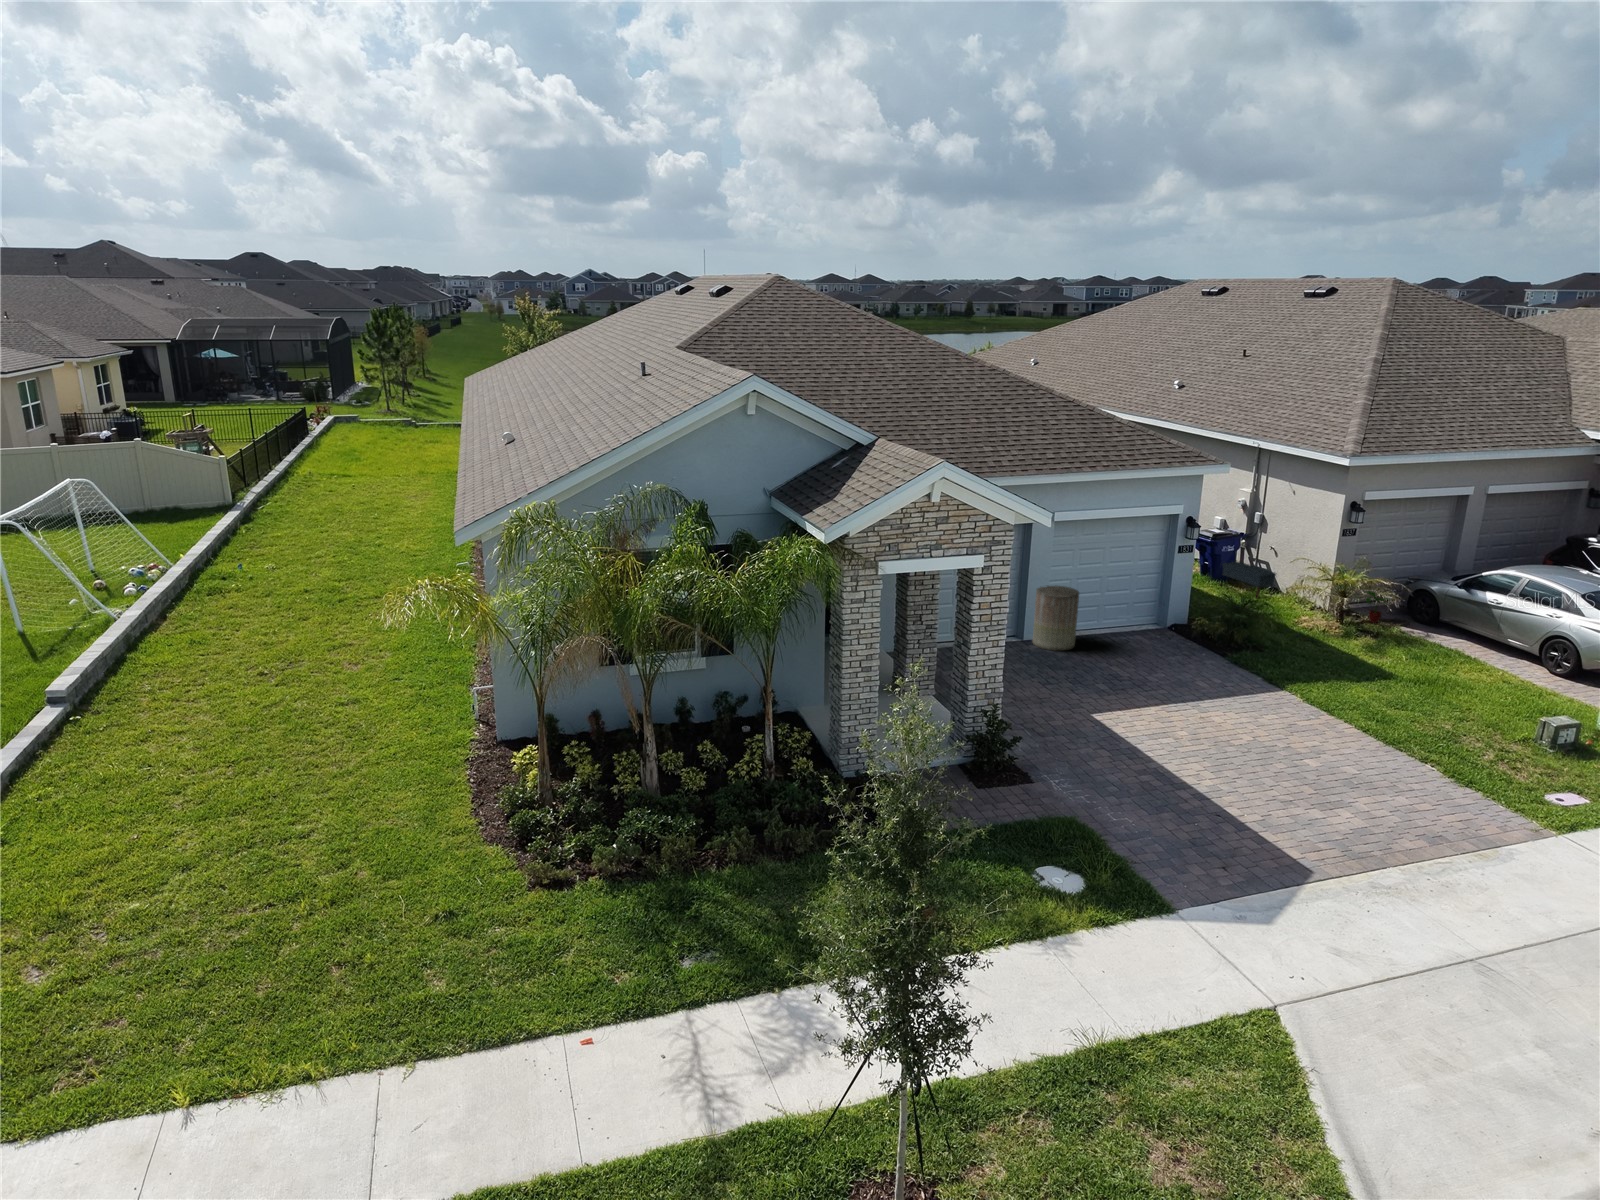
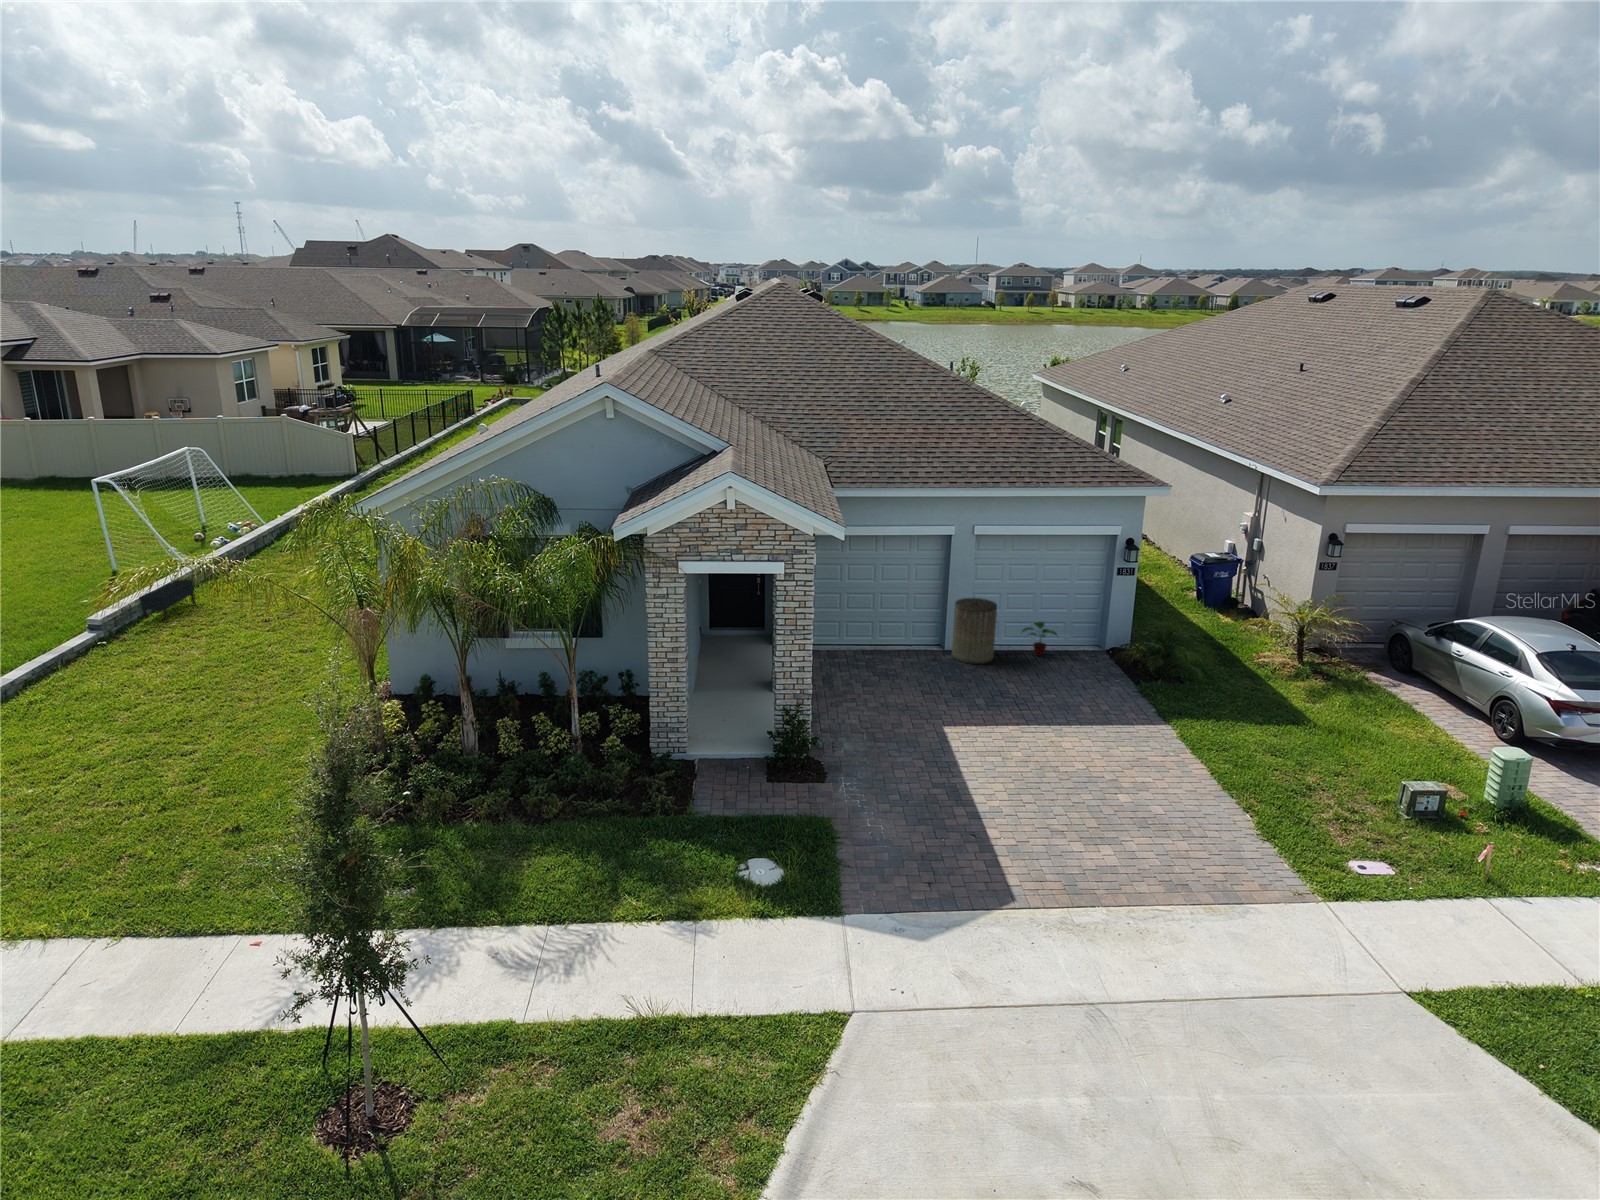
bench: present [1220,561,1276,598] -> present [139,580,195,622]
potted plant: present [1364,591,1391,623] -> present [1022,622,1057,656]

